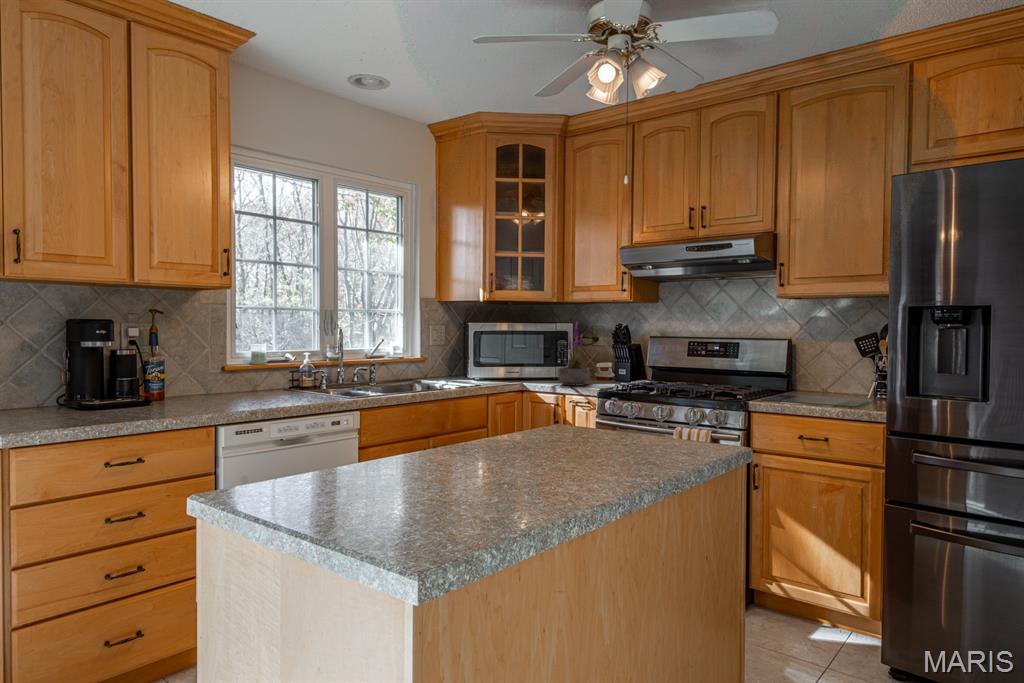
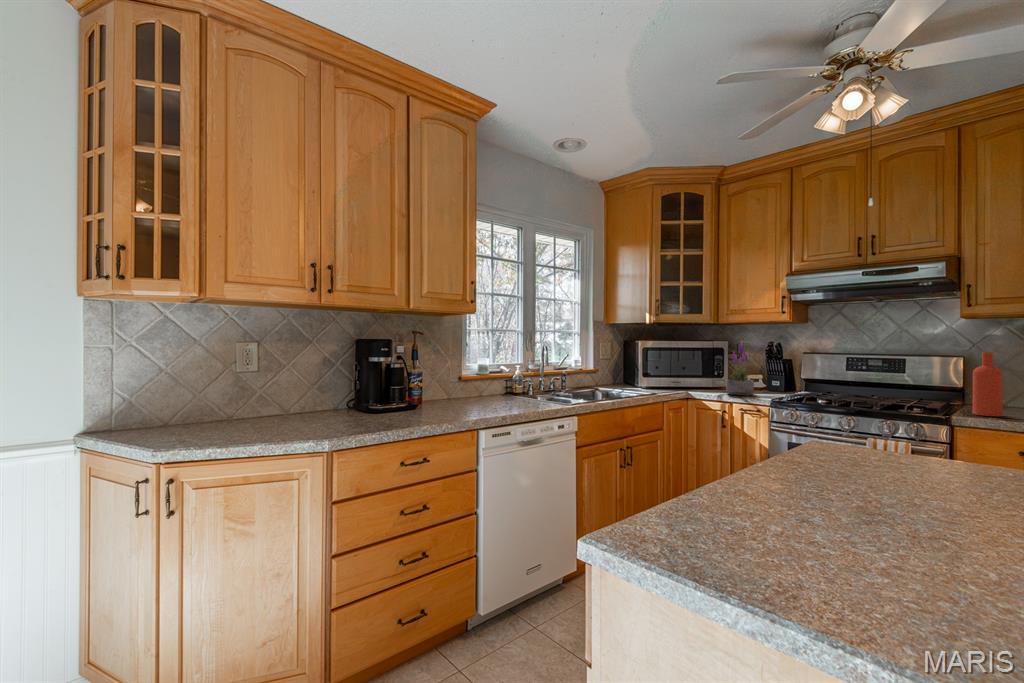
bottle: none [778,333,802,400] -> present [973,351,1003,416]

